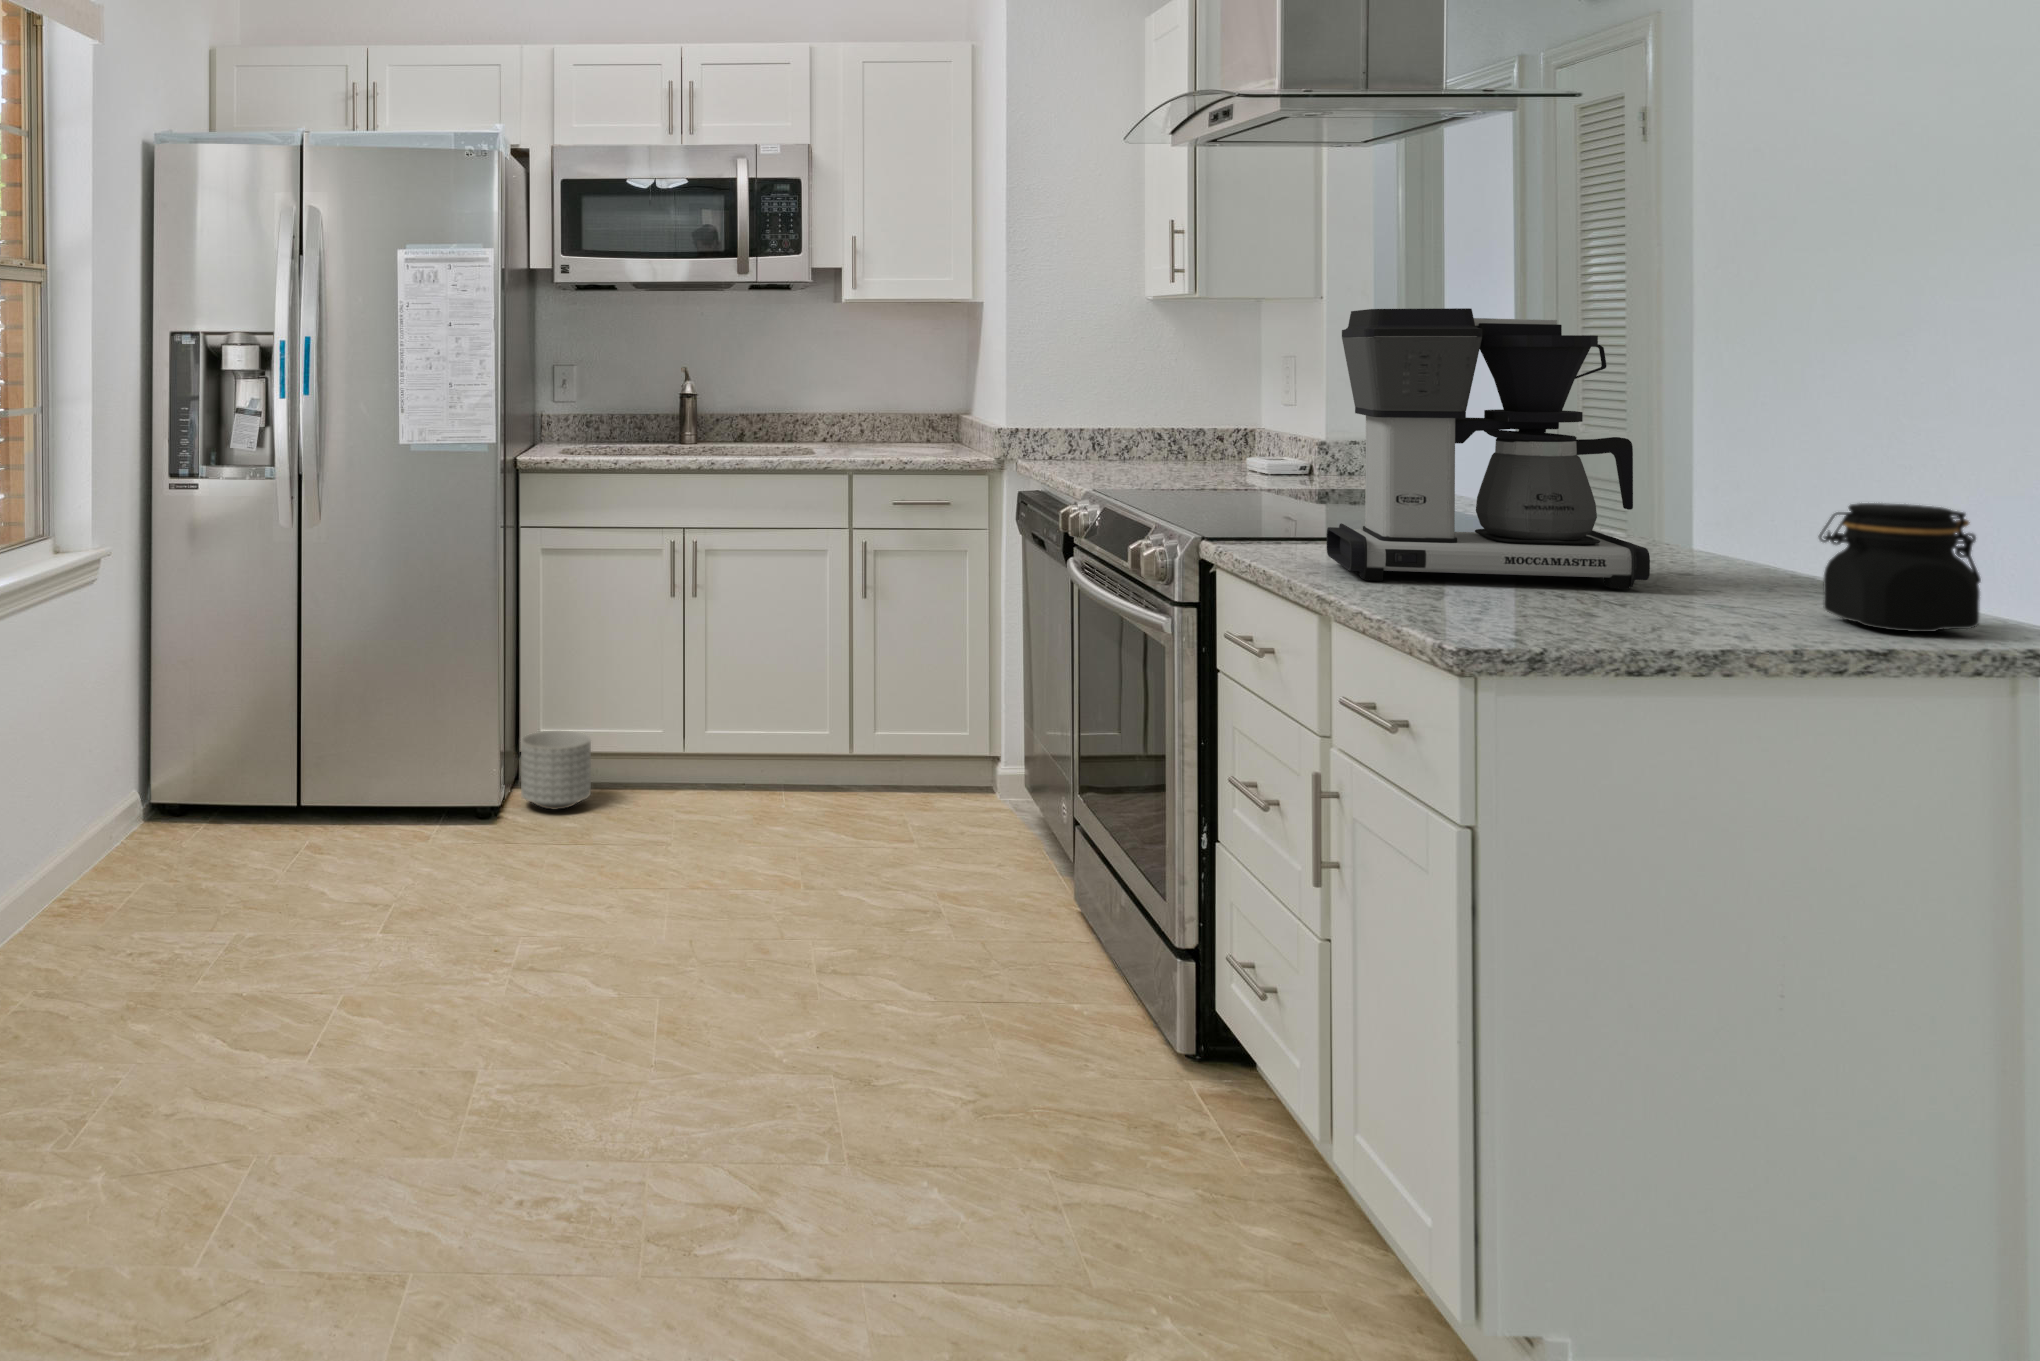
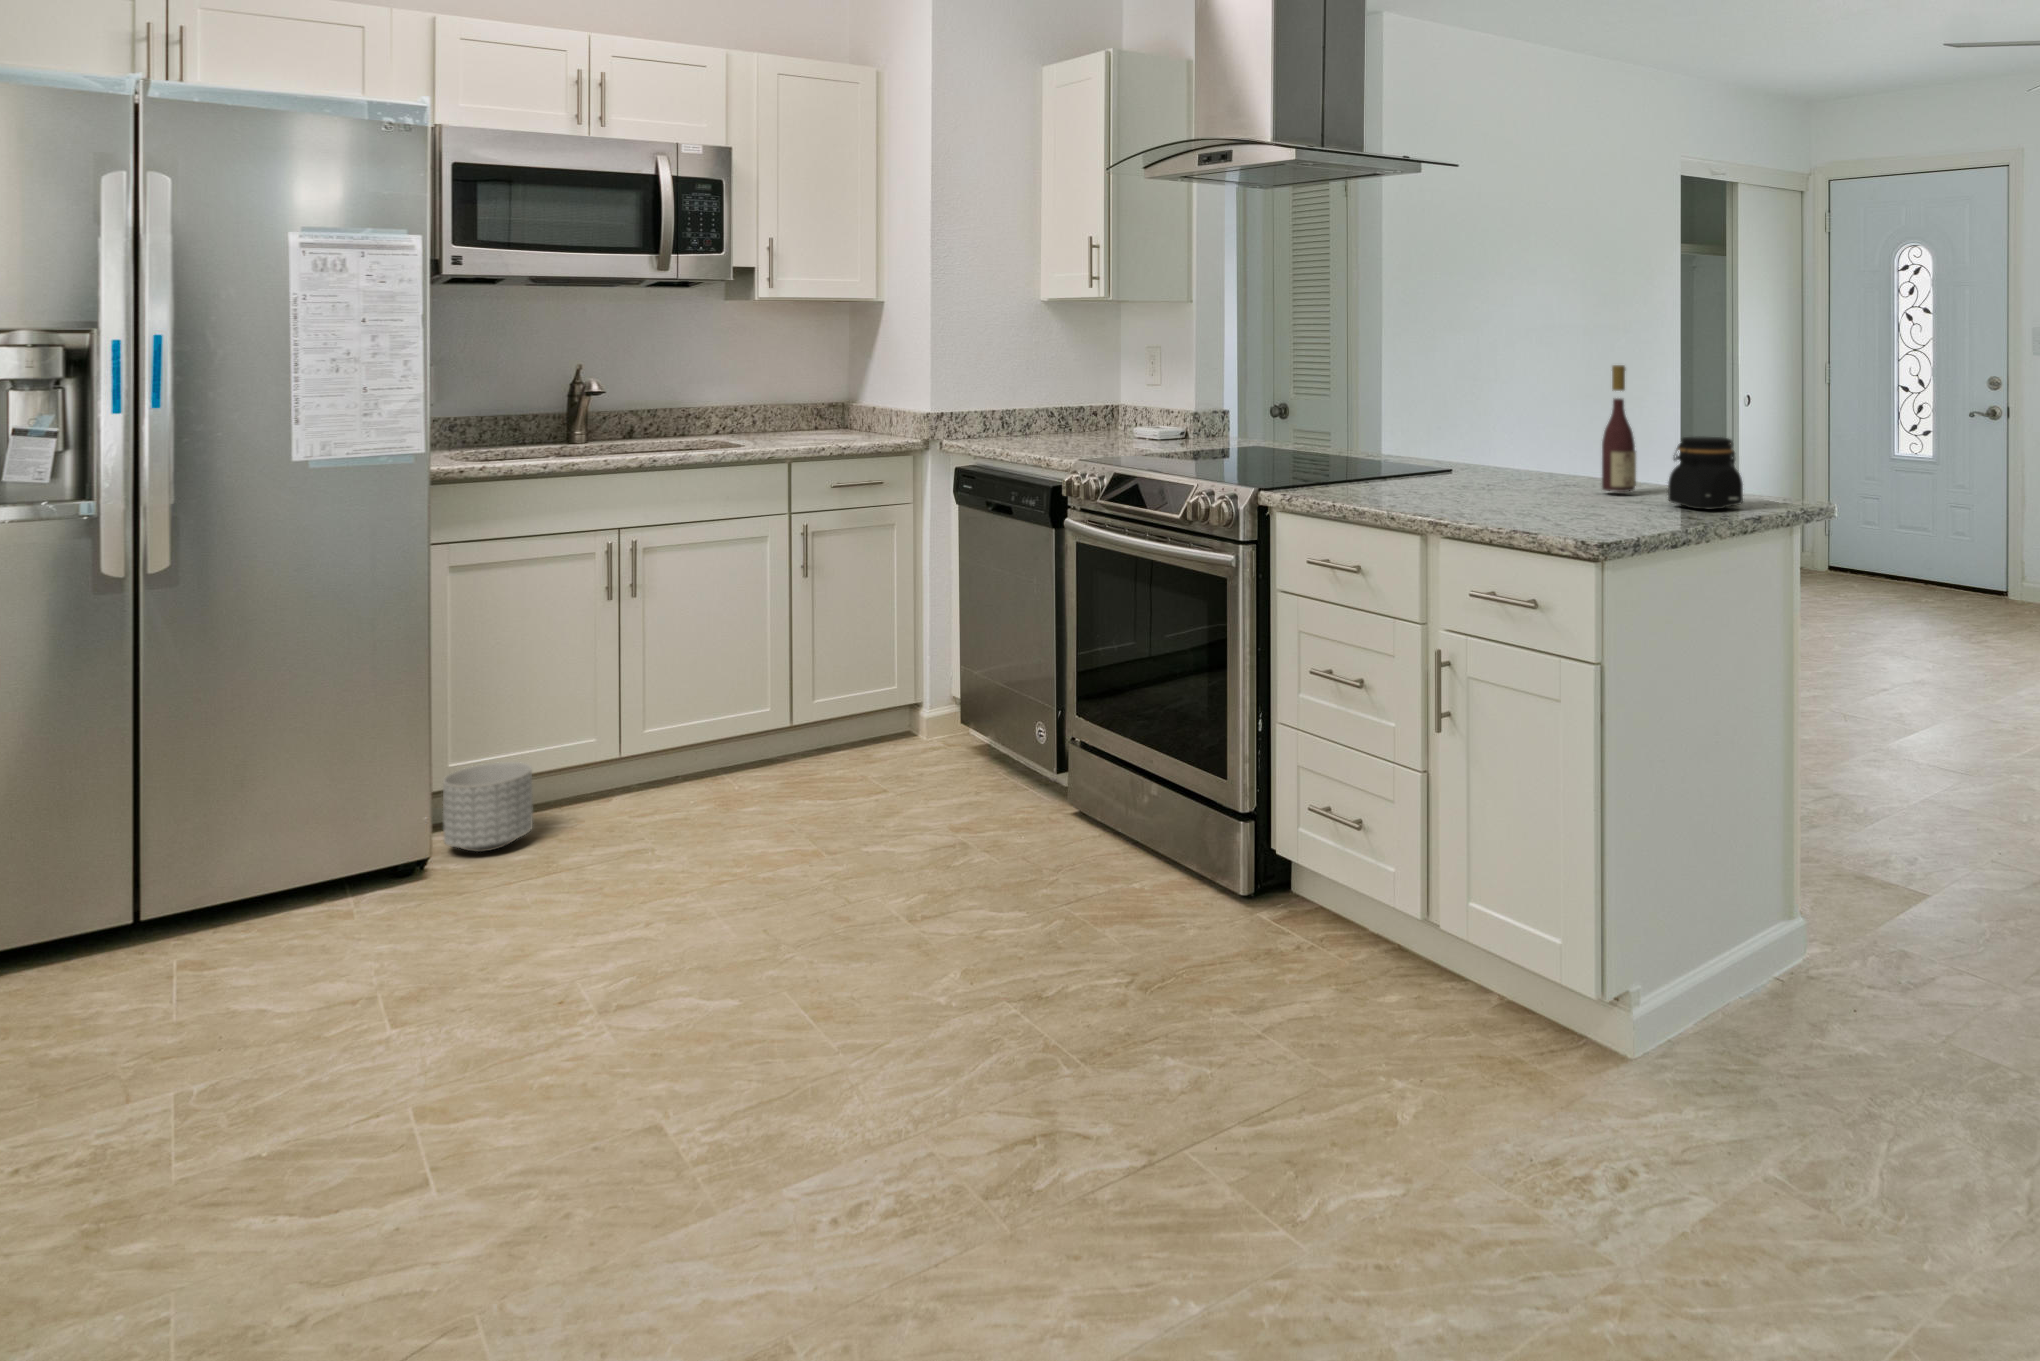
coffee maker: present [1327,308,1650,589] -> none [1373,320,1570,510]
wine bottle: none [1752,380,1823,596] -> present [1602,365,1636,492]

